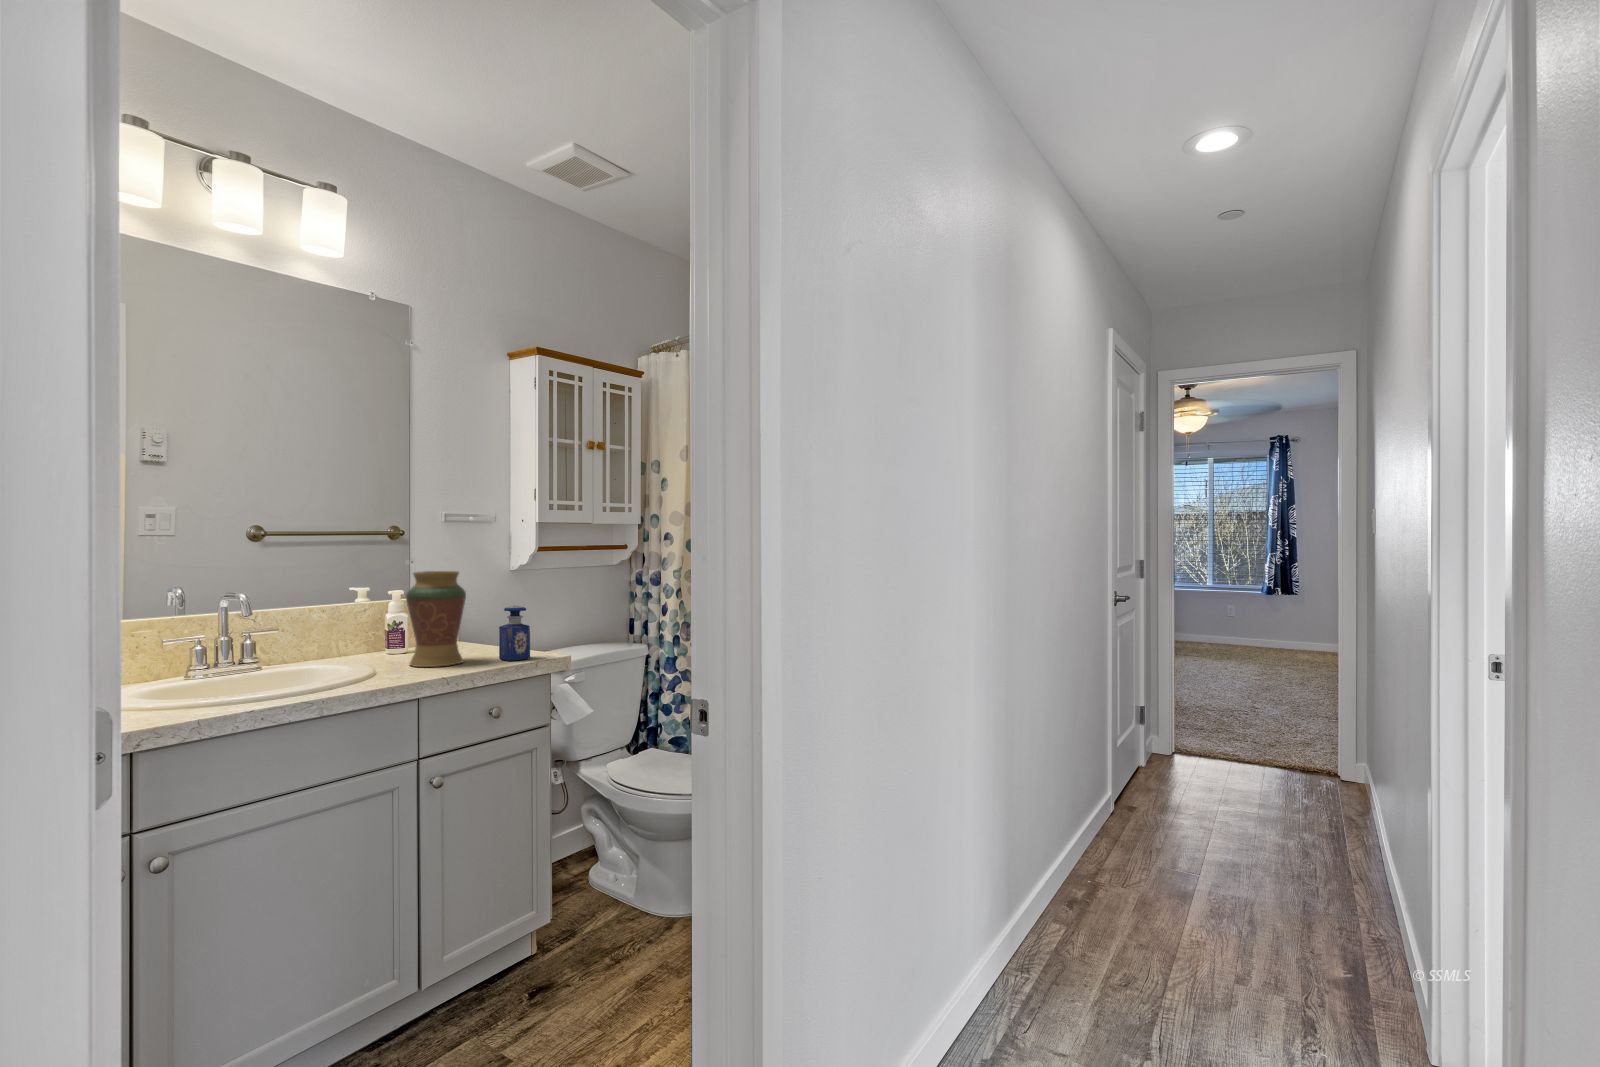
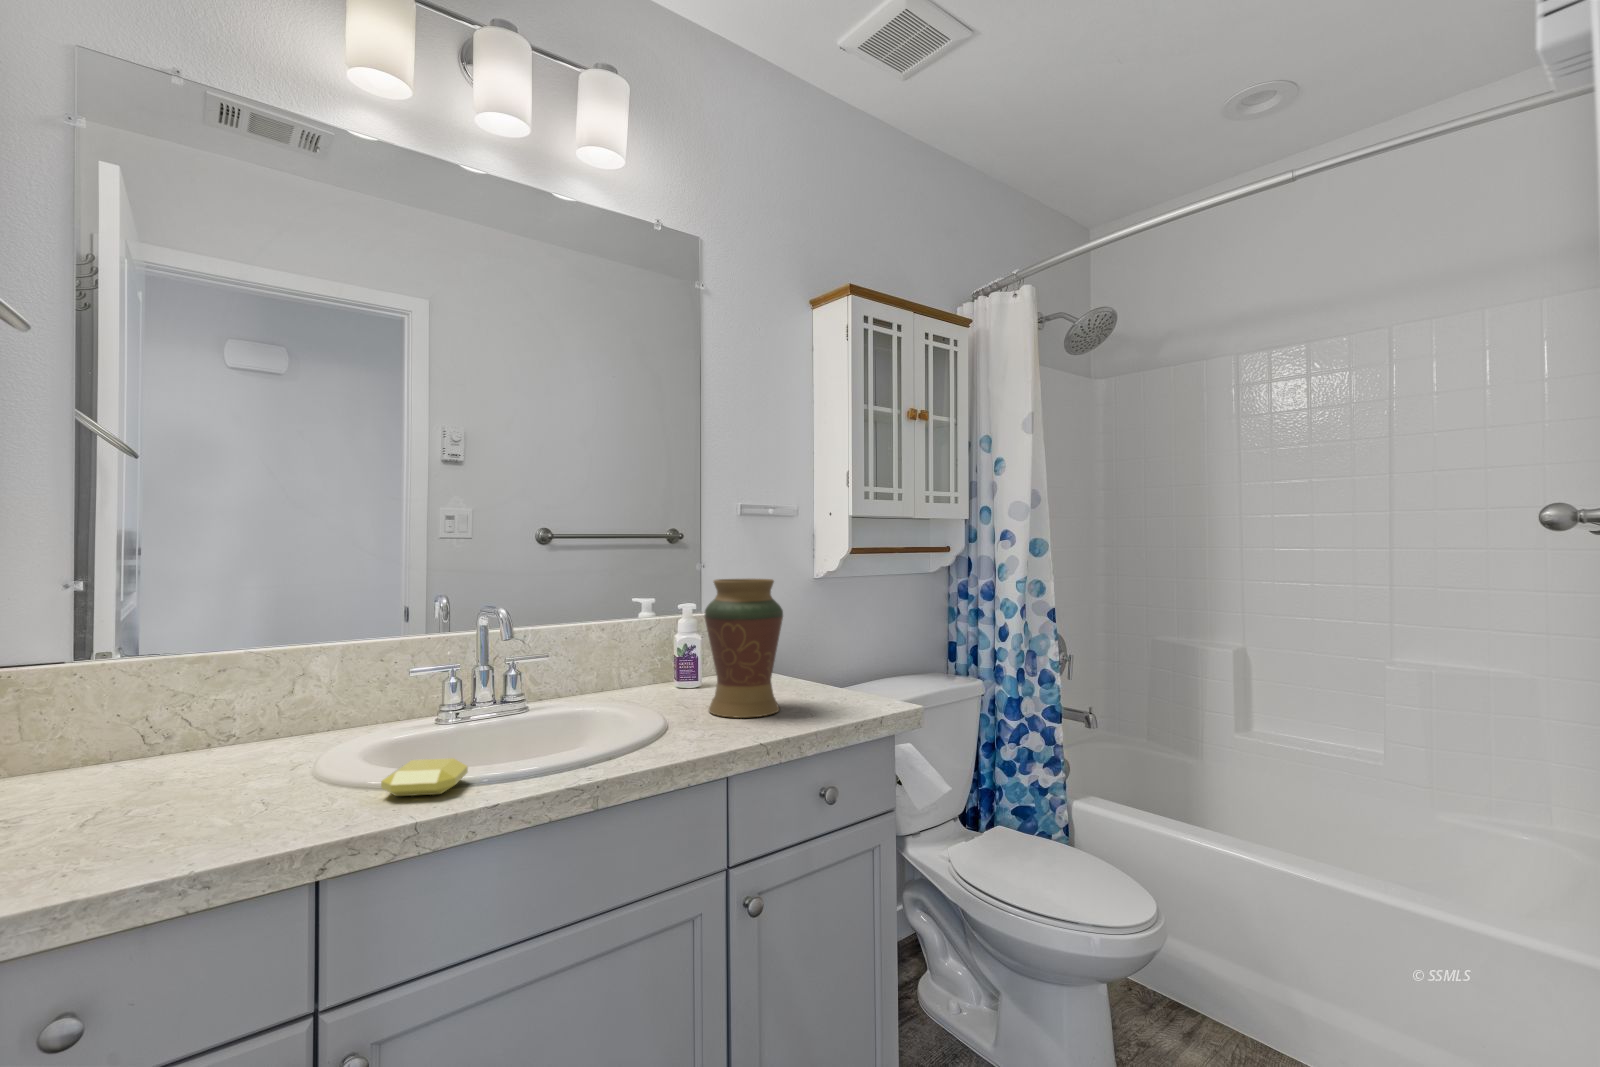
perfume bottle: present [499,606,530,661] -> none [826,630,870,711]
soap bar: none [166,689,227,712] -> present [381,758,468,796]

